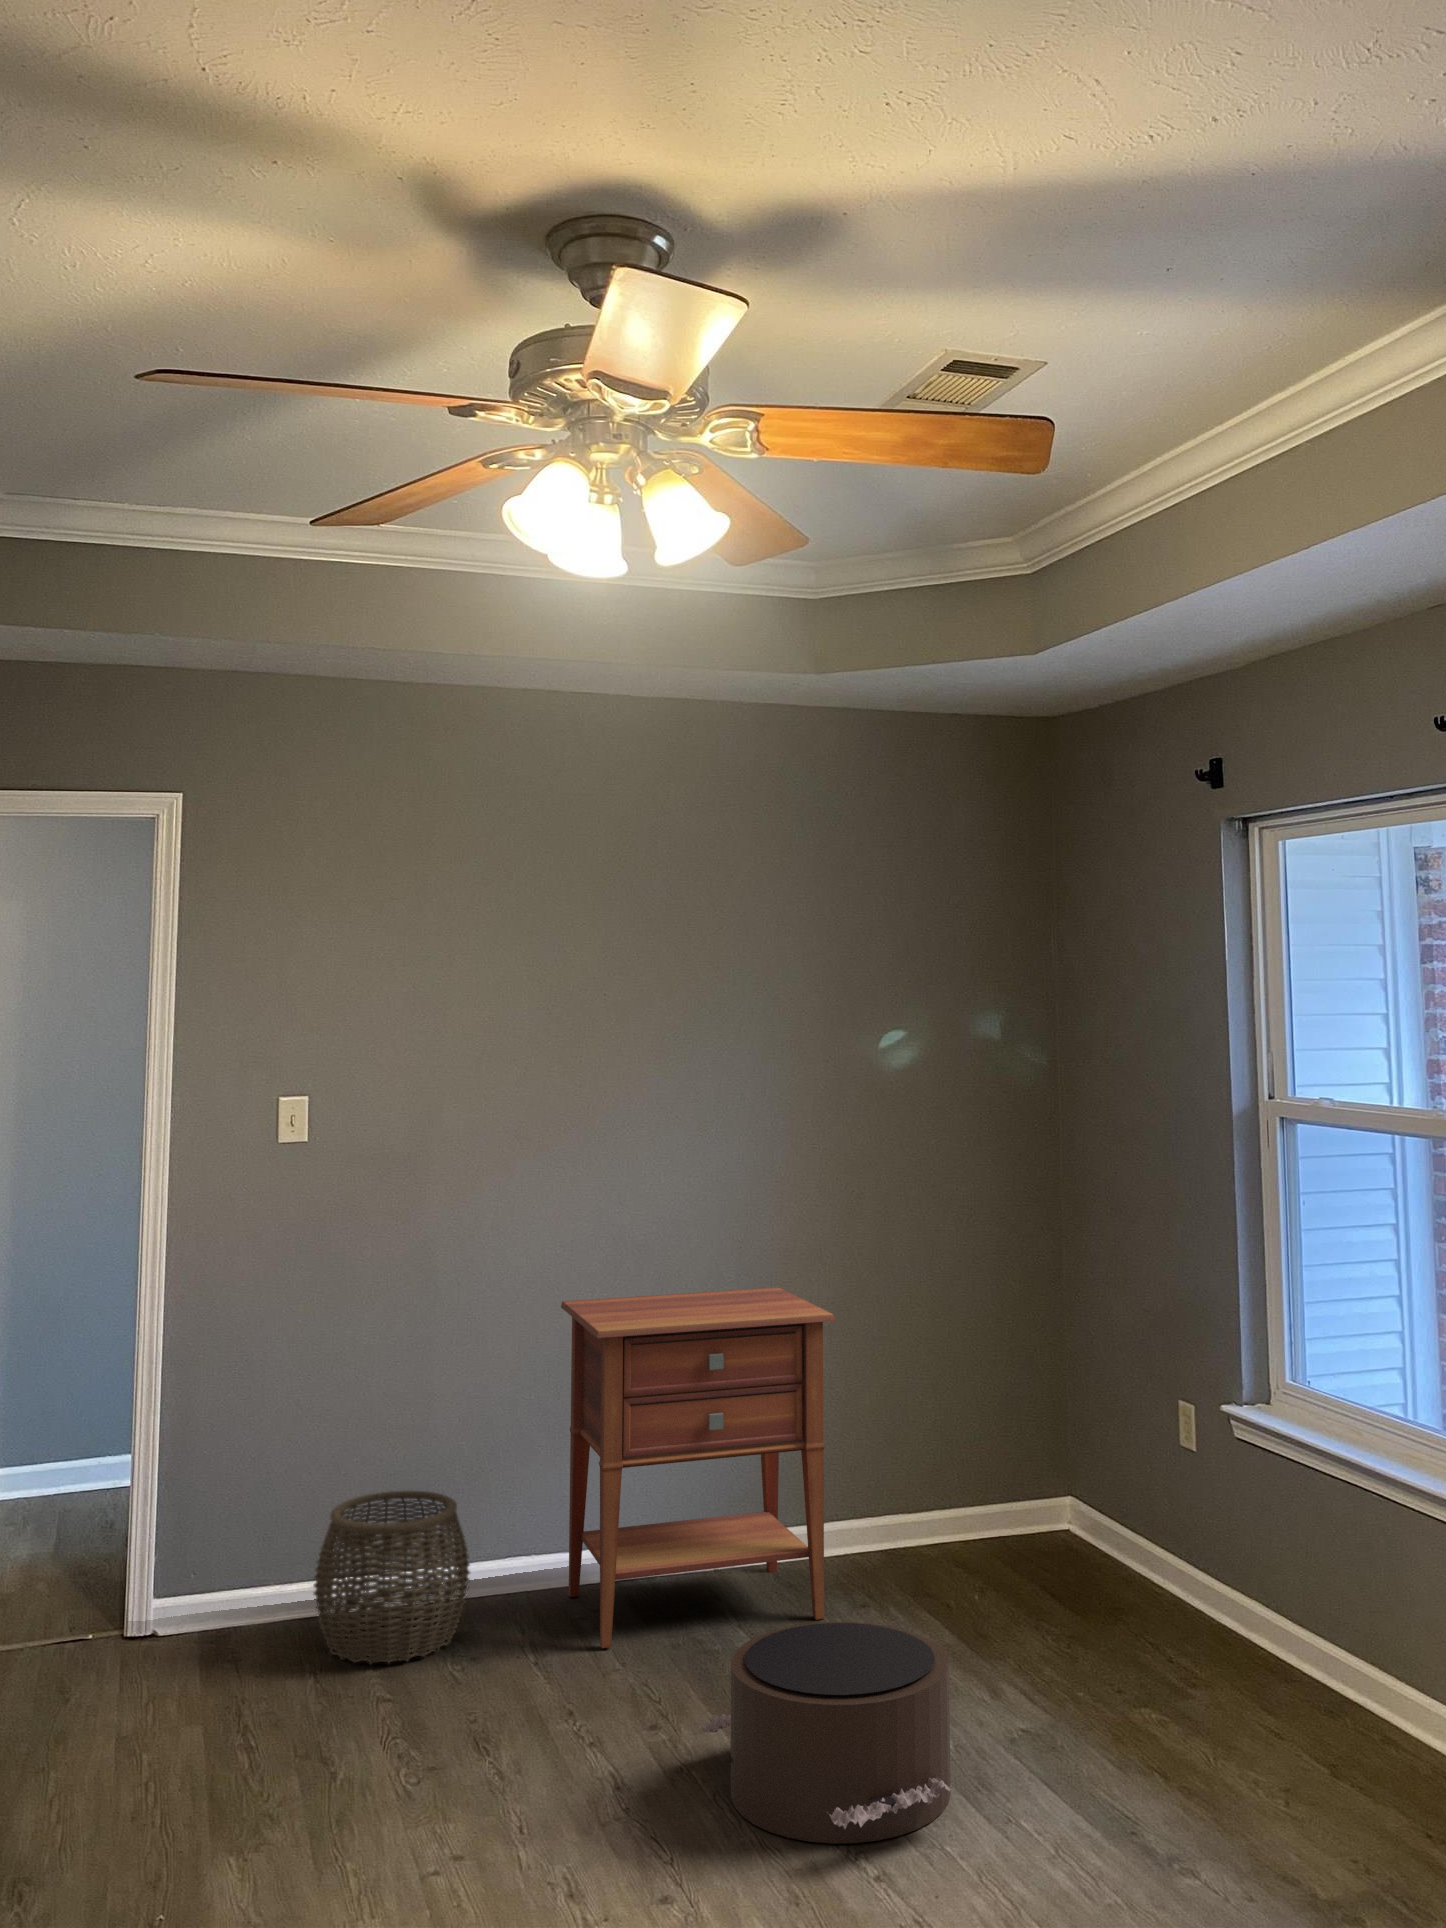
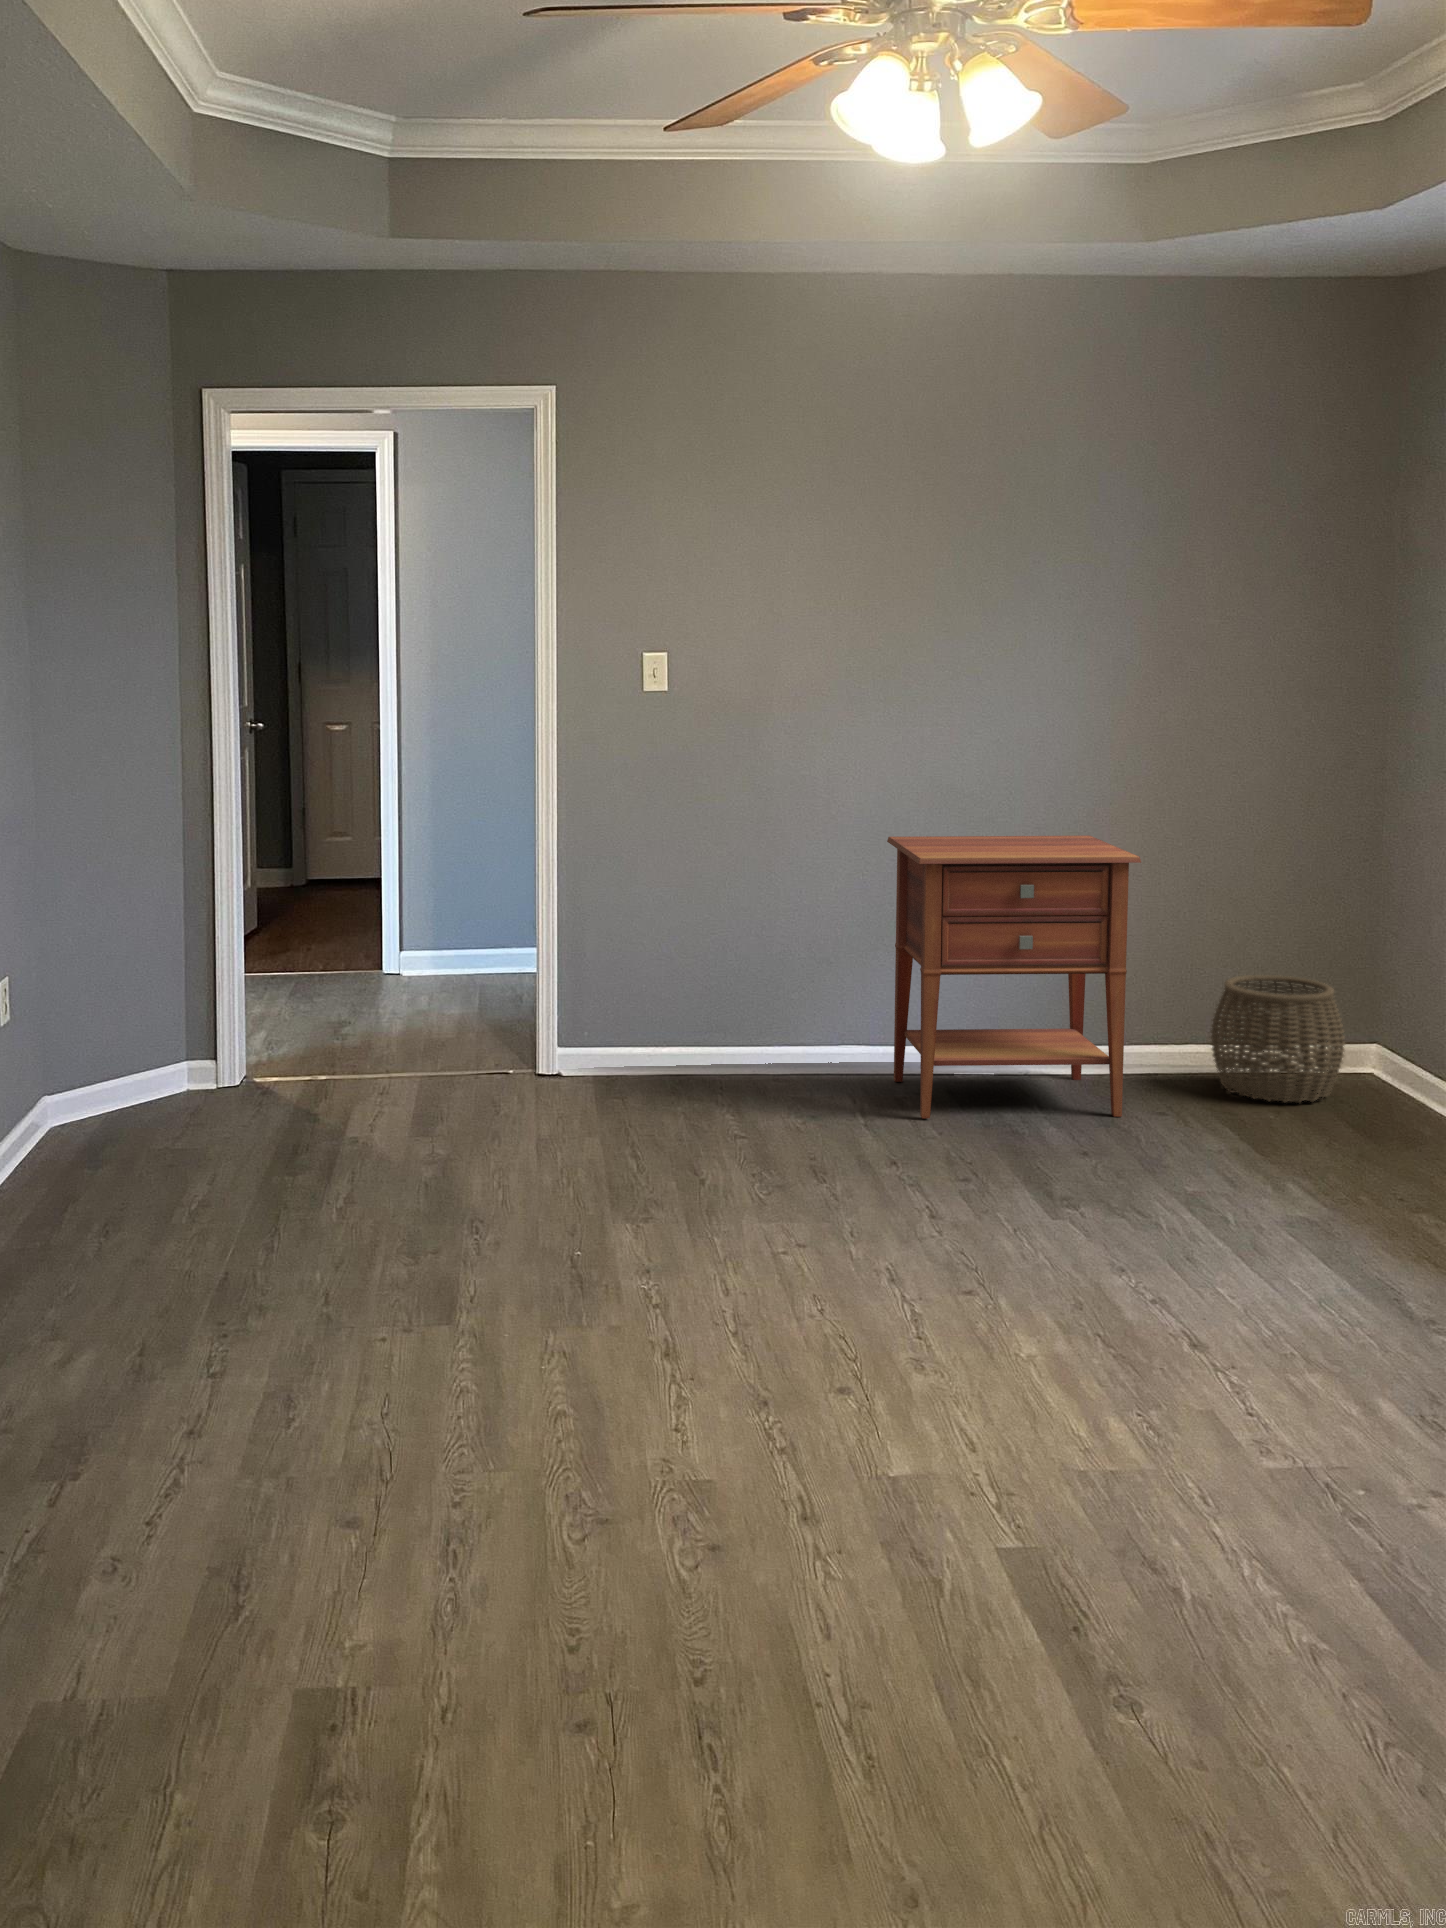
woven basket: present [314,1491,470,1664] -> present [1210,975,1345,1103]
pouf: present [698,1622,954,1844] -> none [1001,1103,1228,1267]

